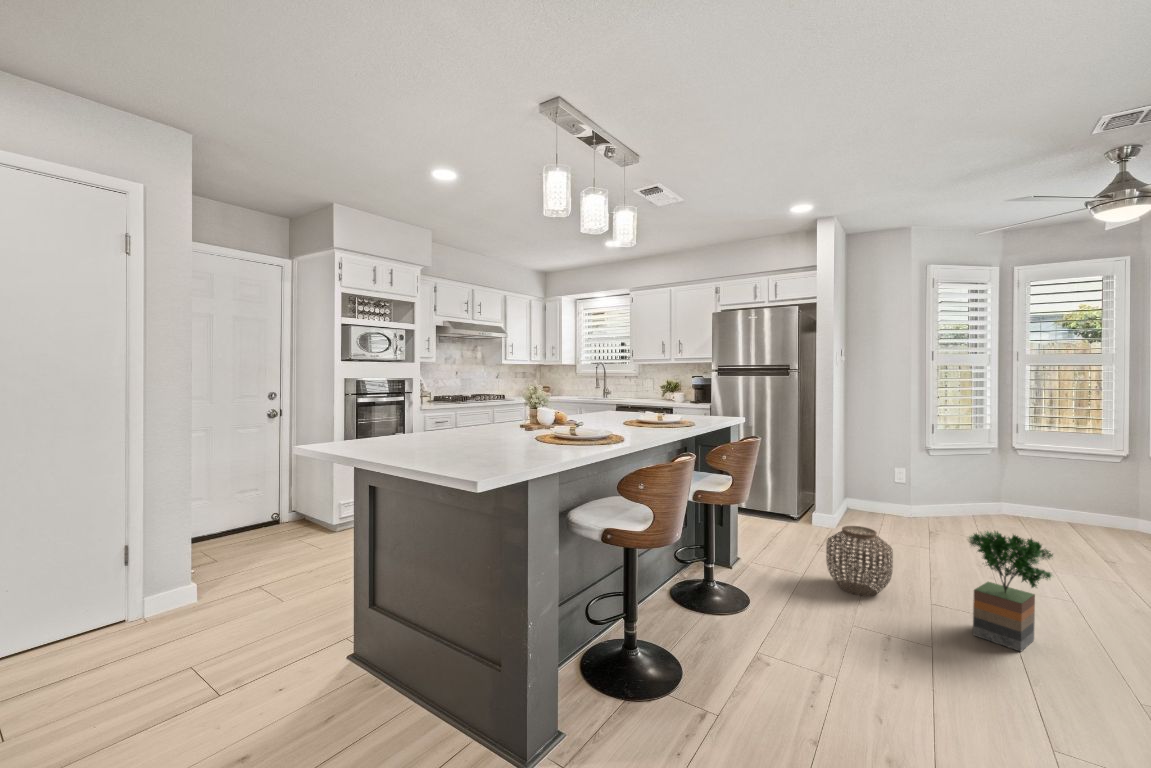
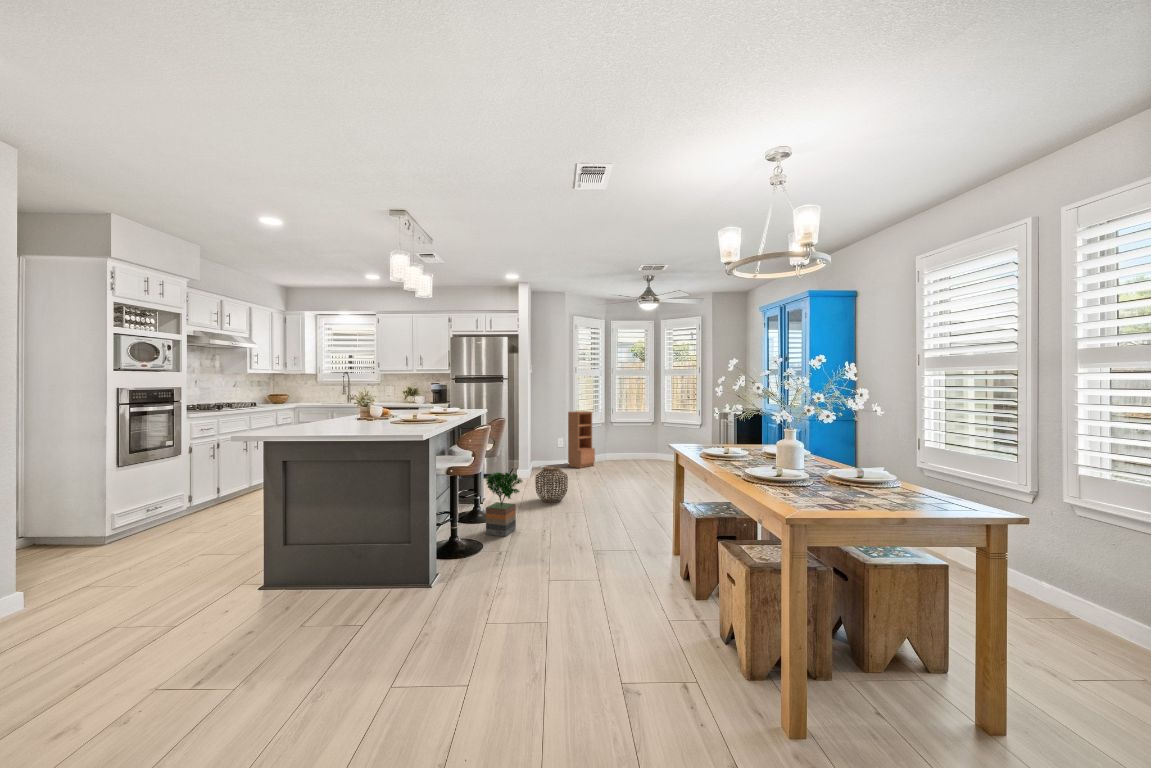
bookcase: none [915,426,973,526] -> present [568,411,595,468]
potted tree: present [970,531,1053,651] -> present [486,472,522,537]

